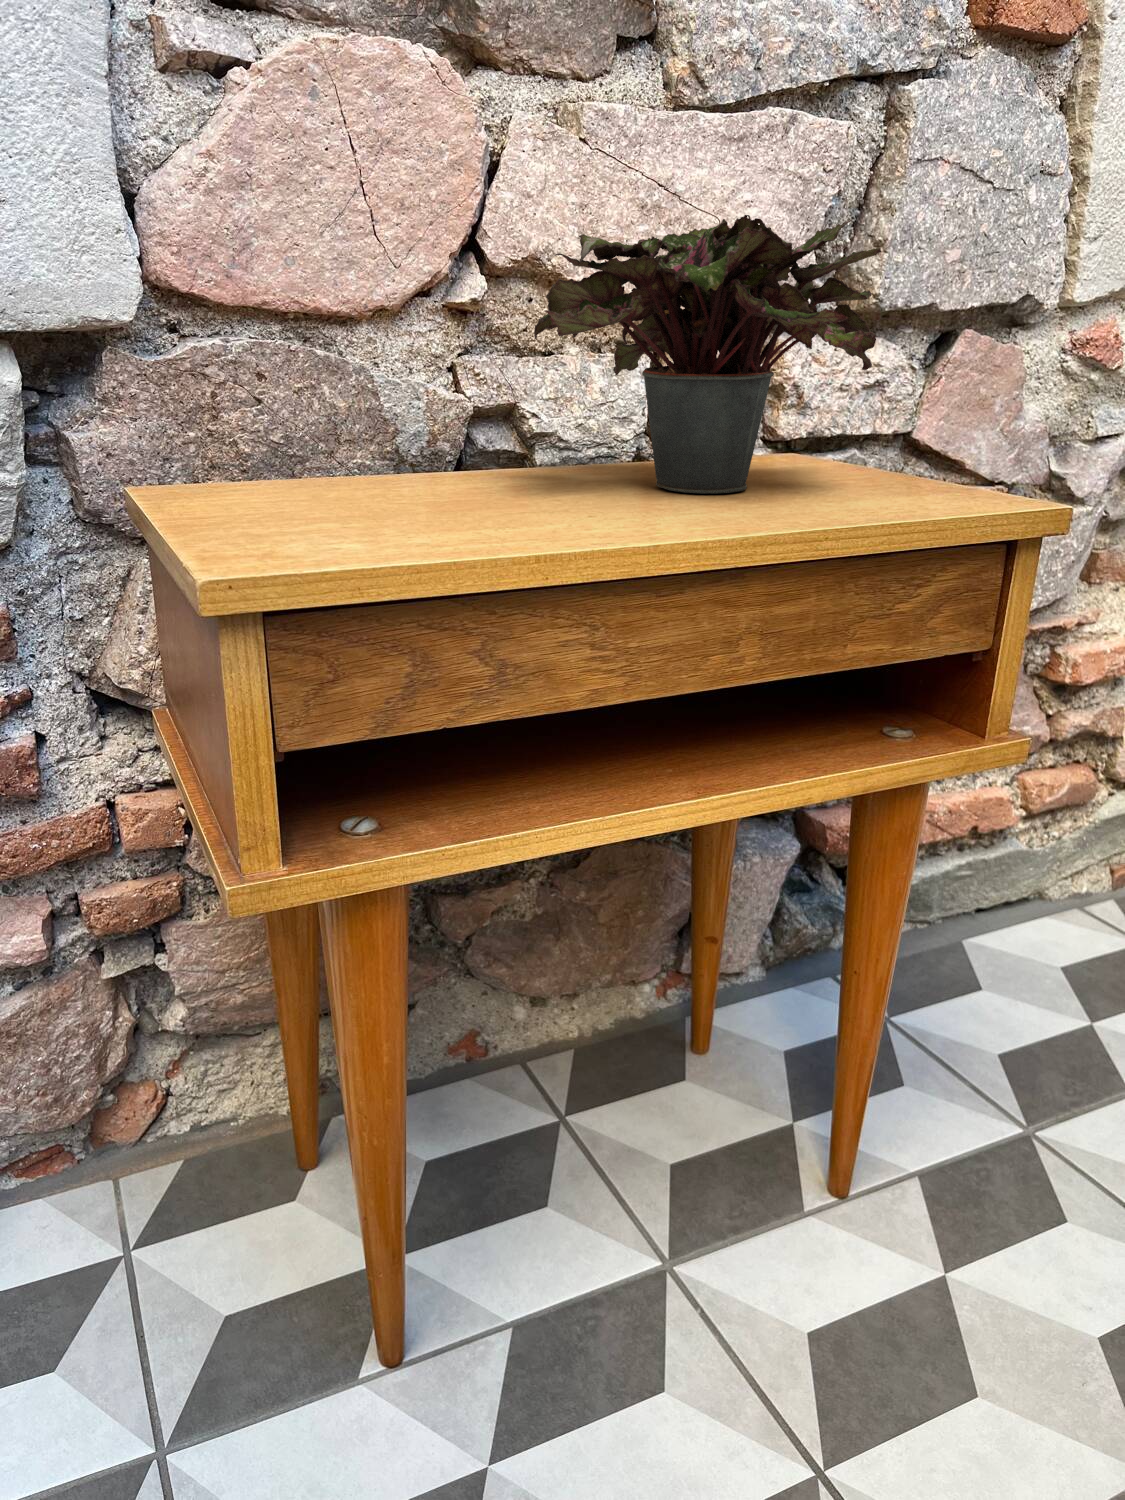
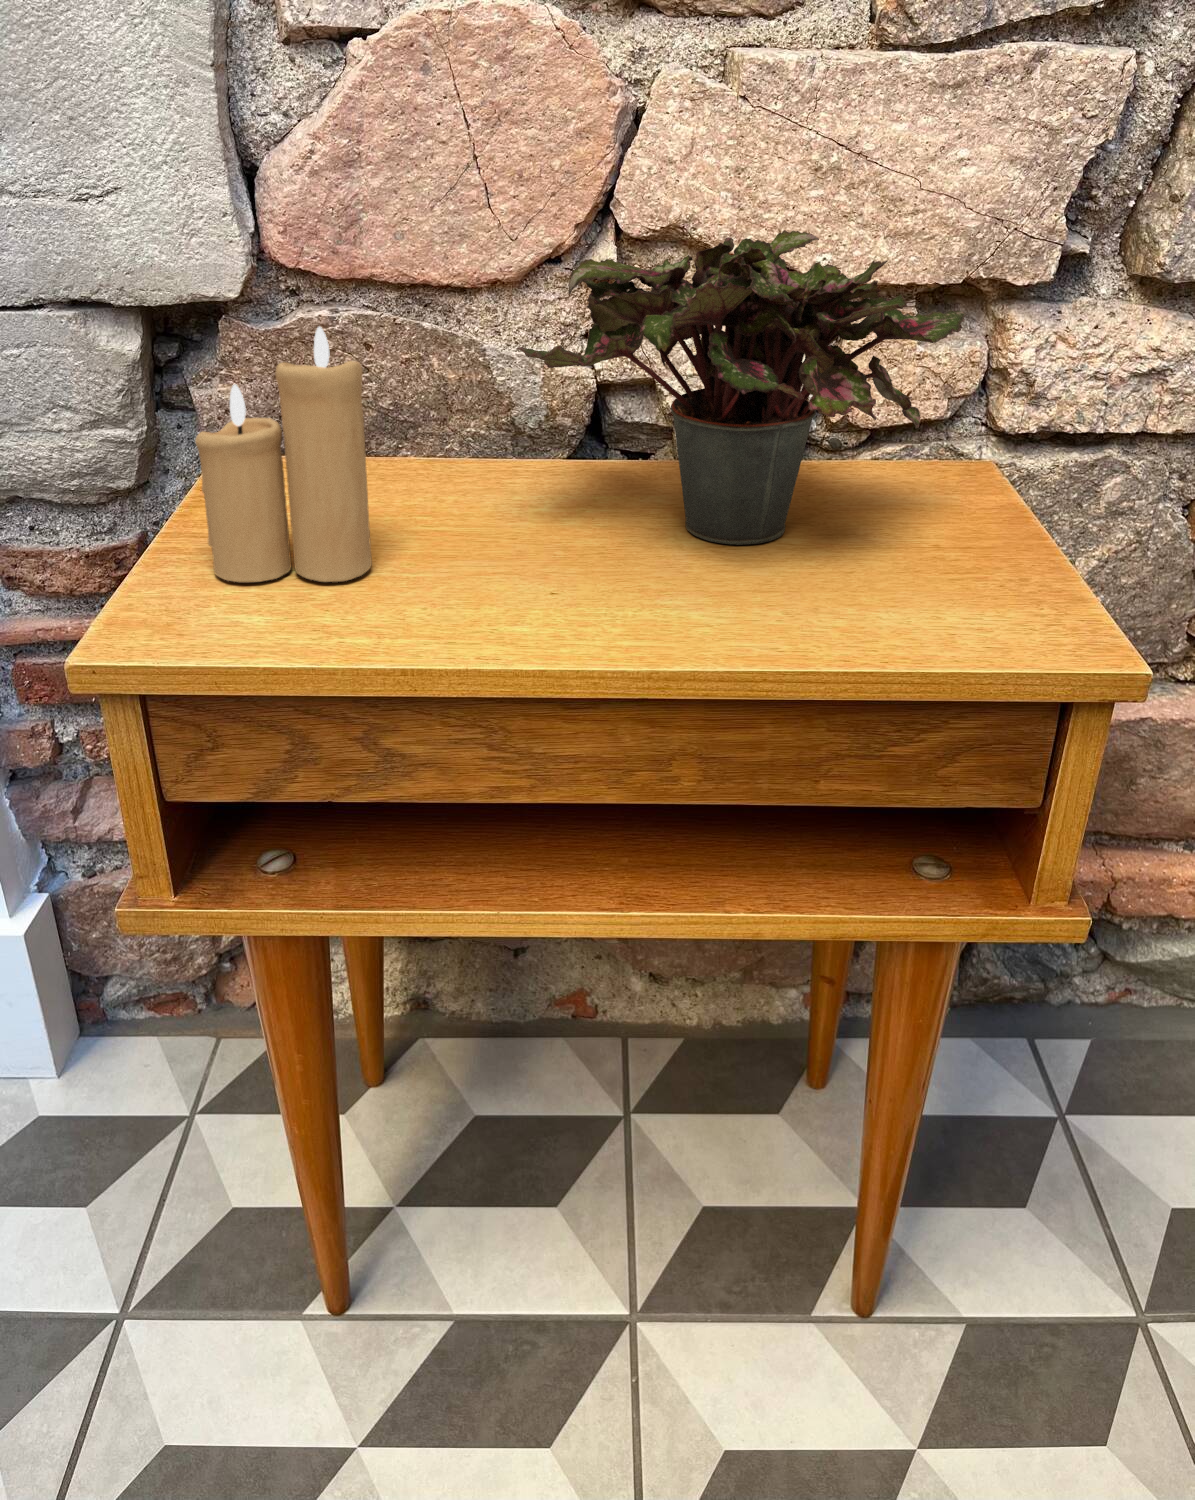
candle: none [295,264,466,541] -> present [195,327,372,582]

